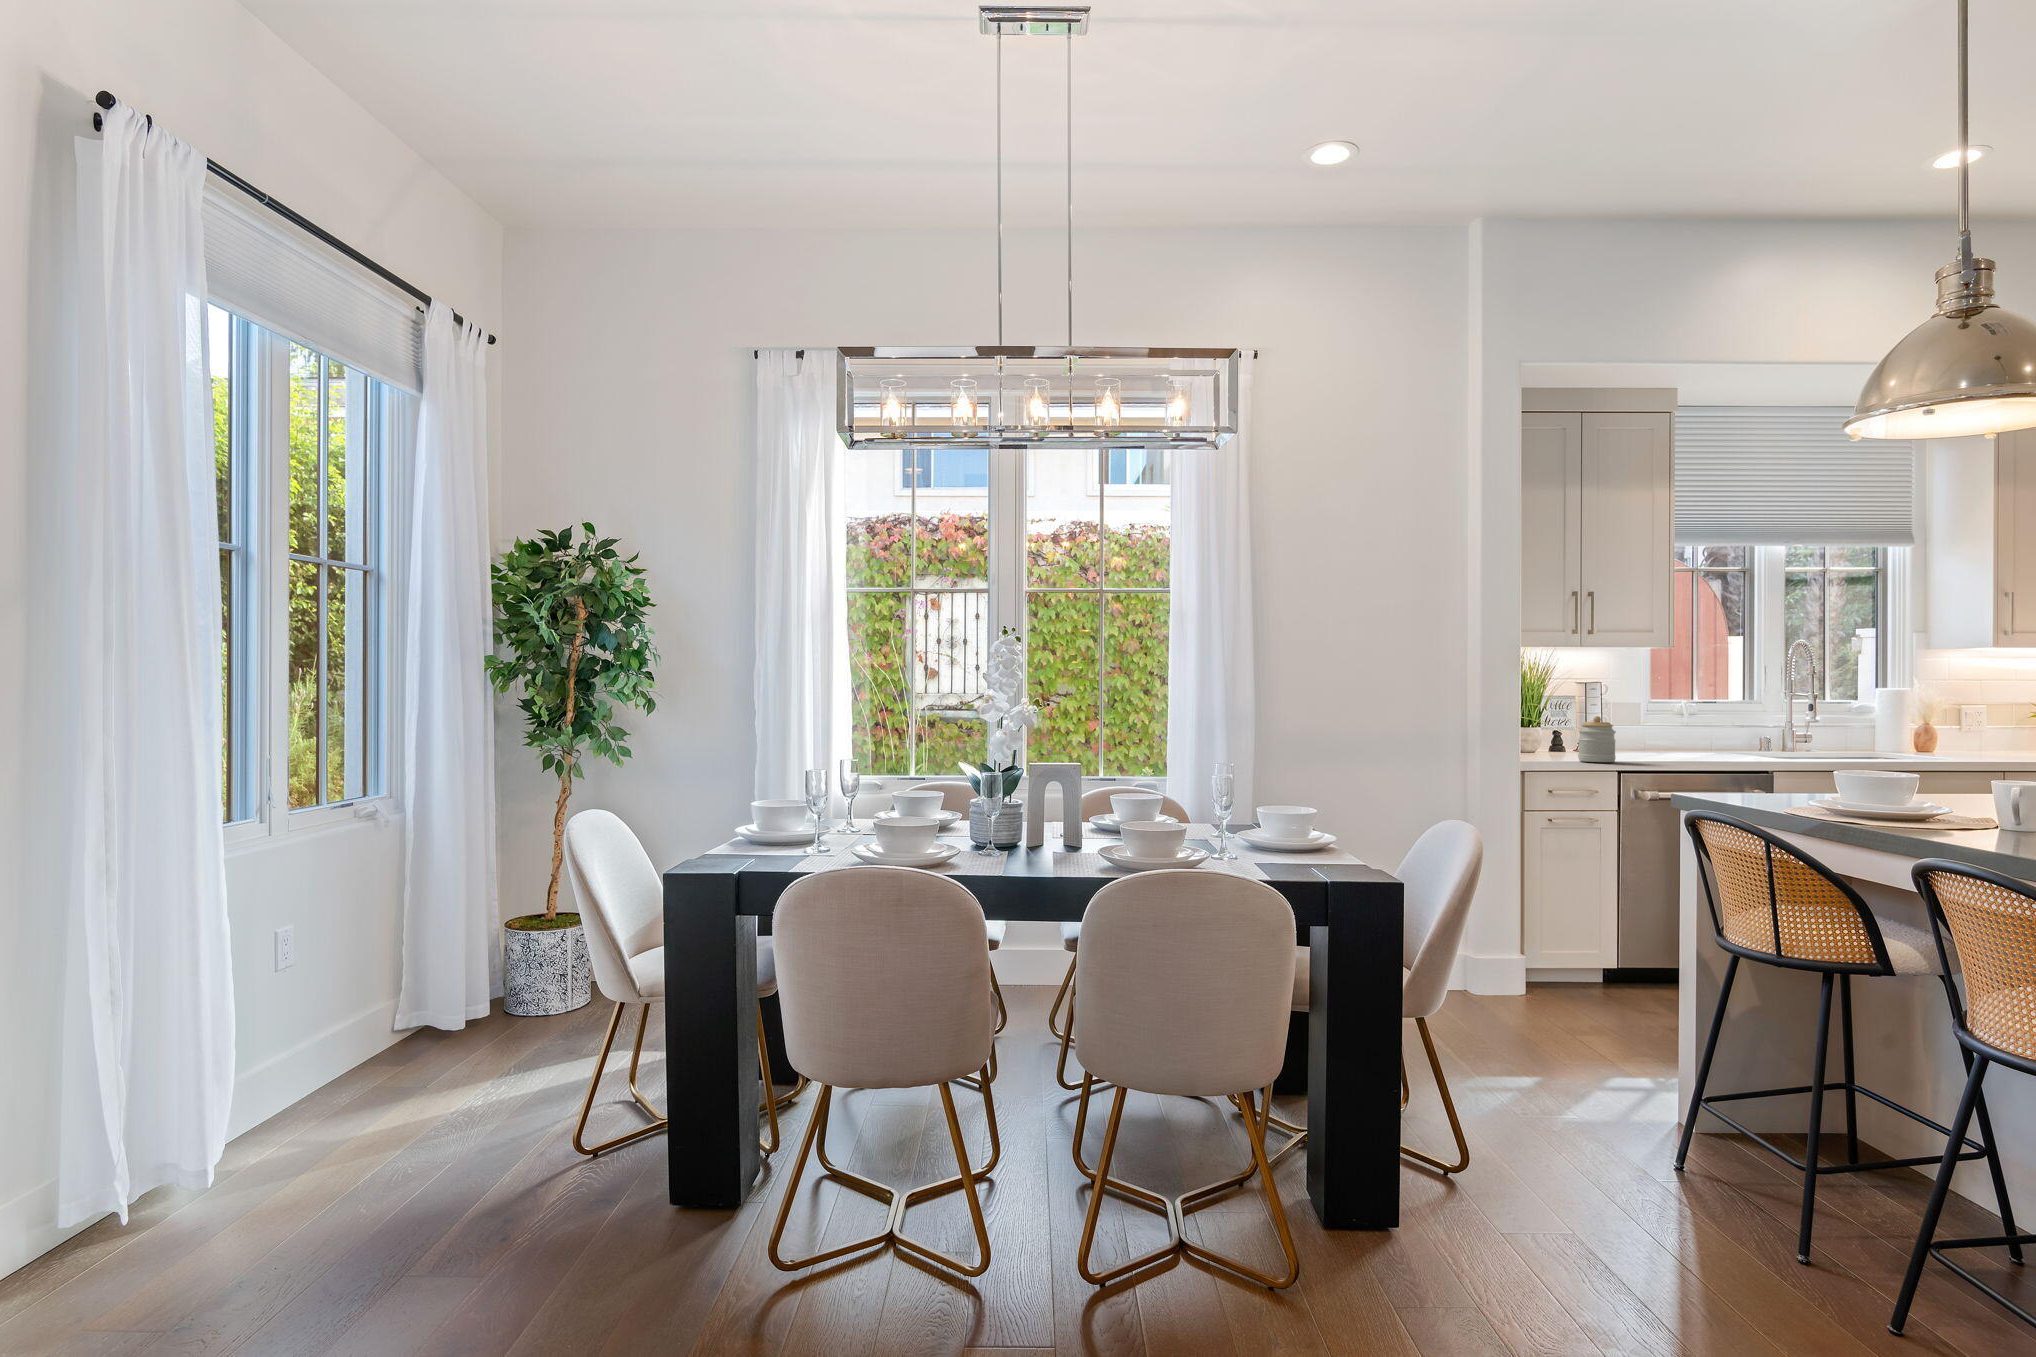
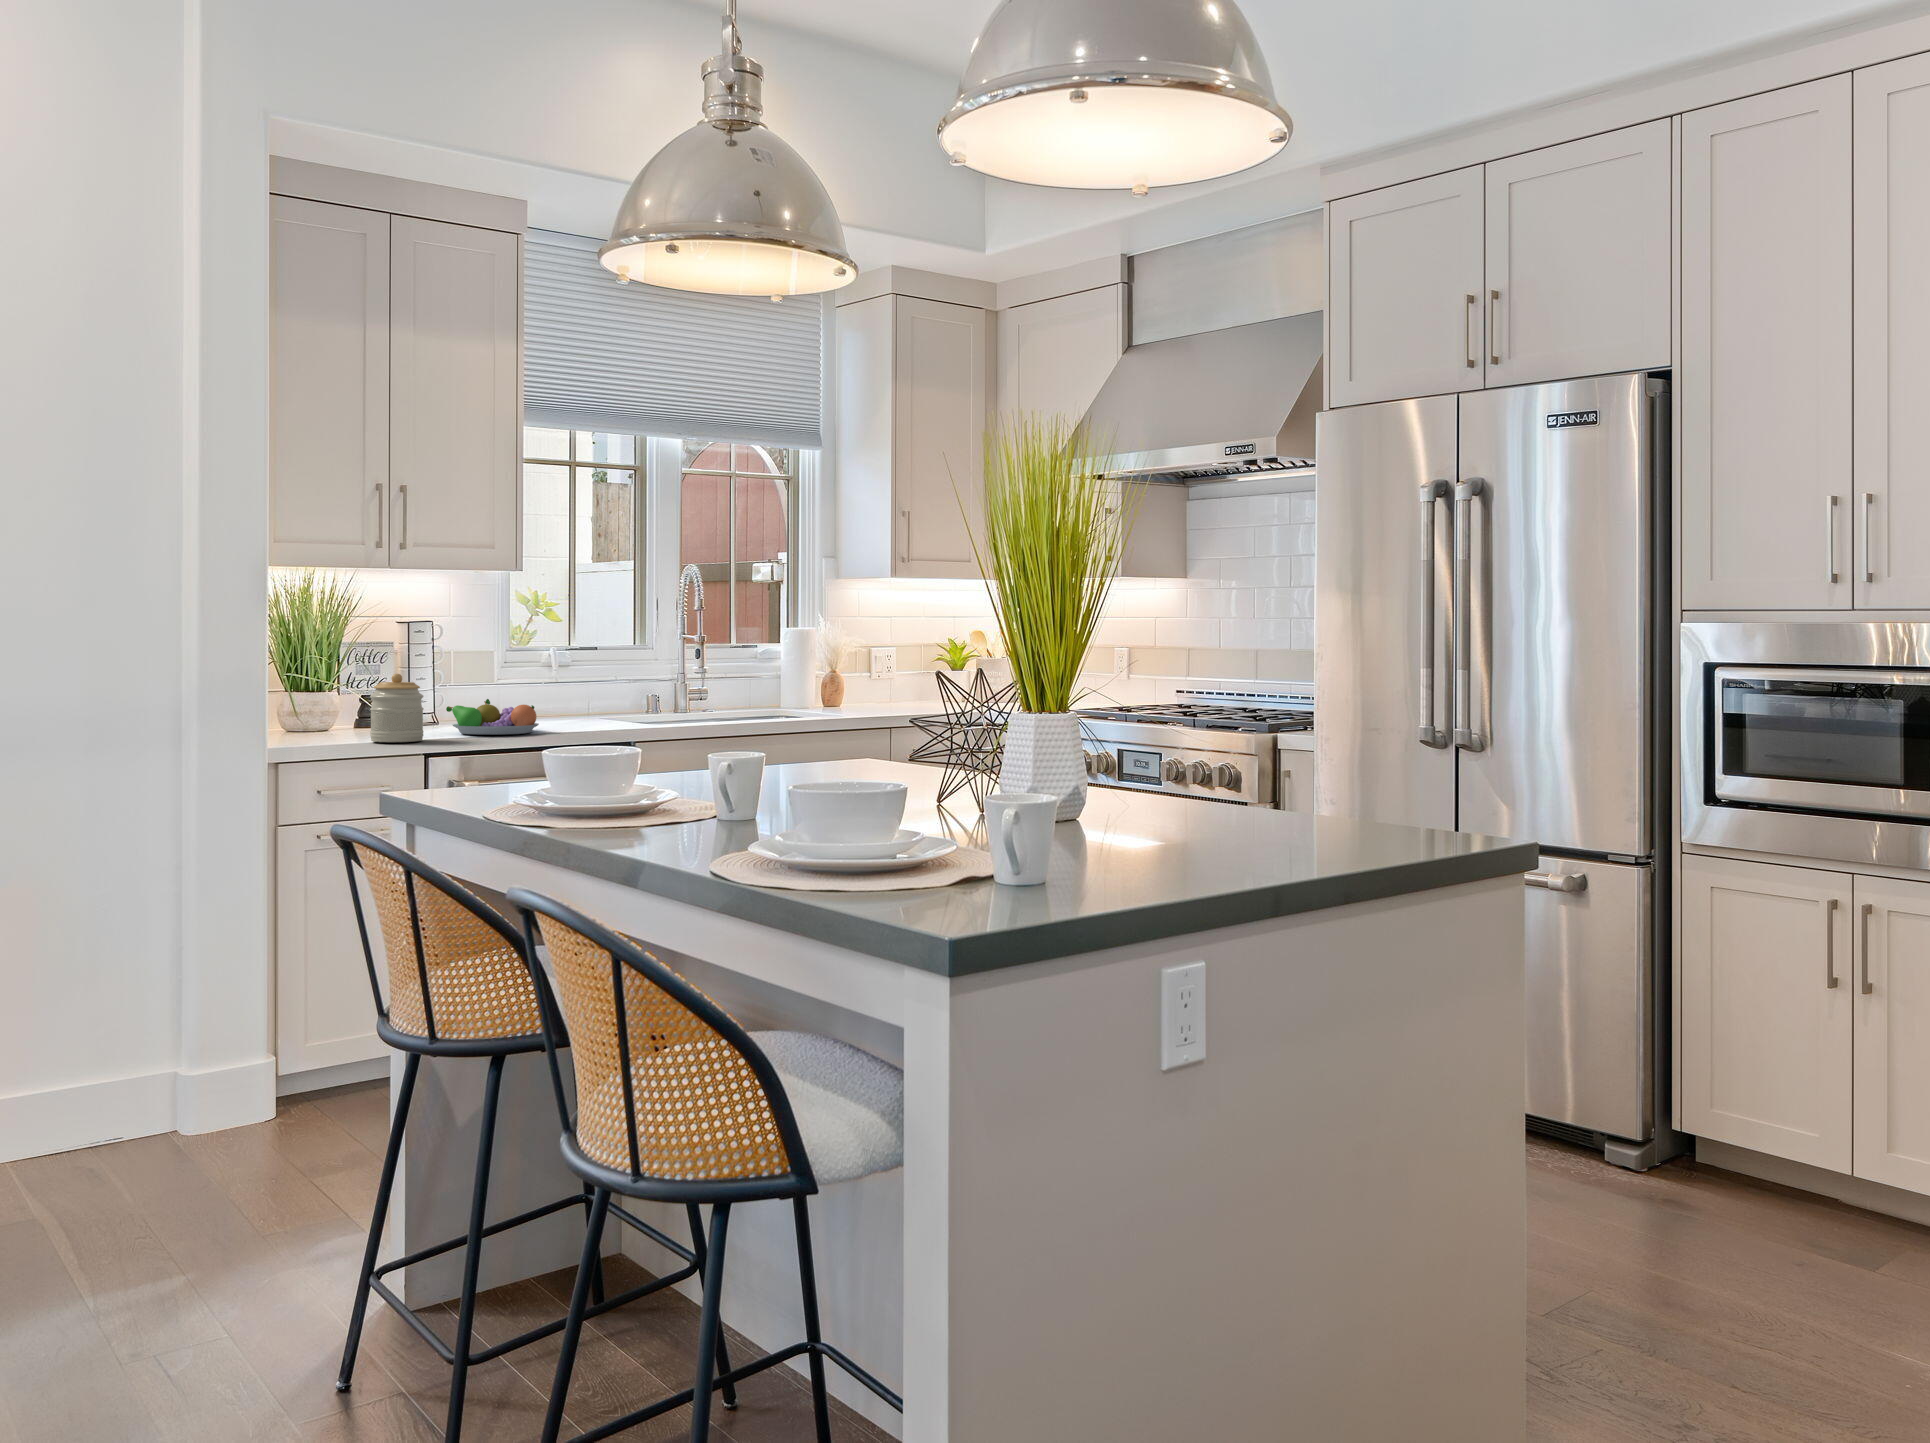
fruit bowl: none [1622,736,1695,761] -> present [446,699,539,735]

